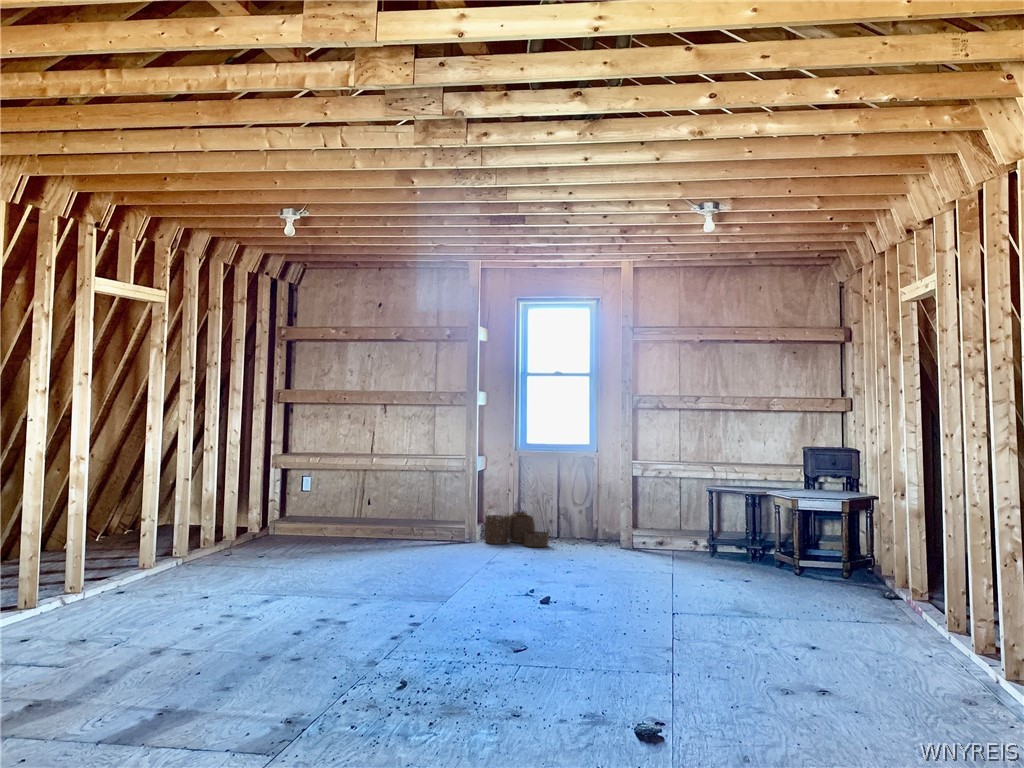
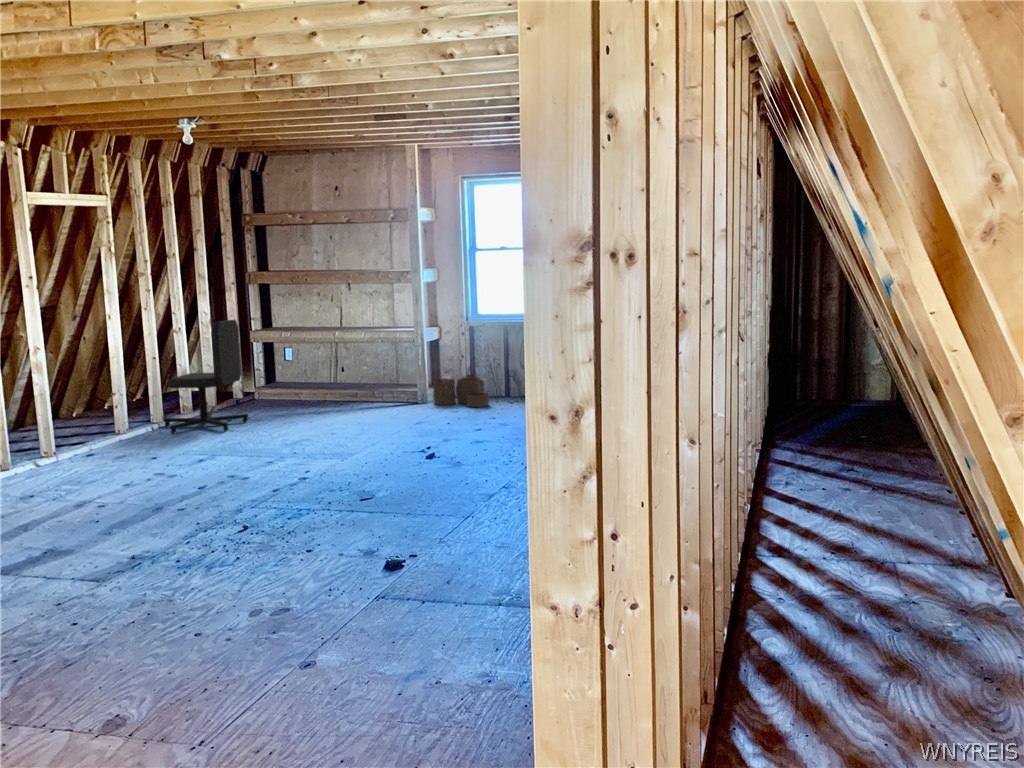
chair: none [189,439,288,569] -> present [163,320,248,433]

